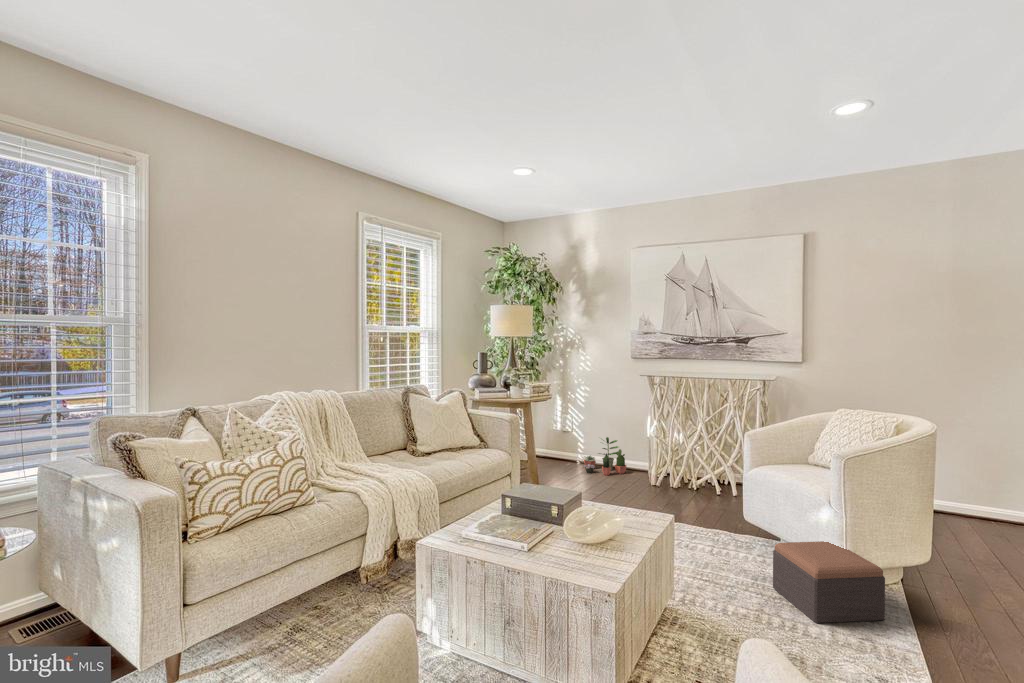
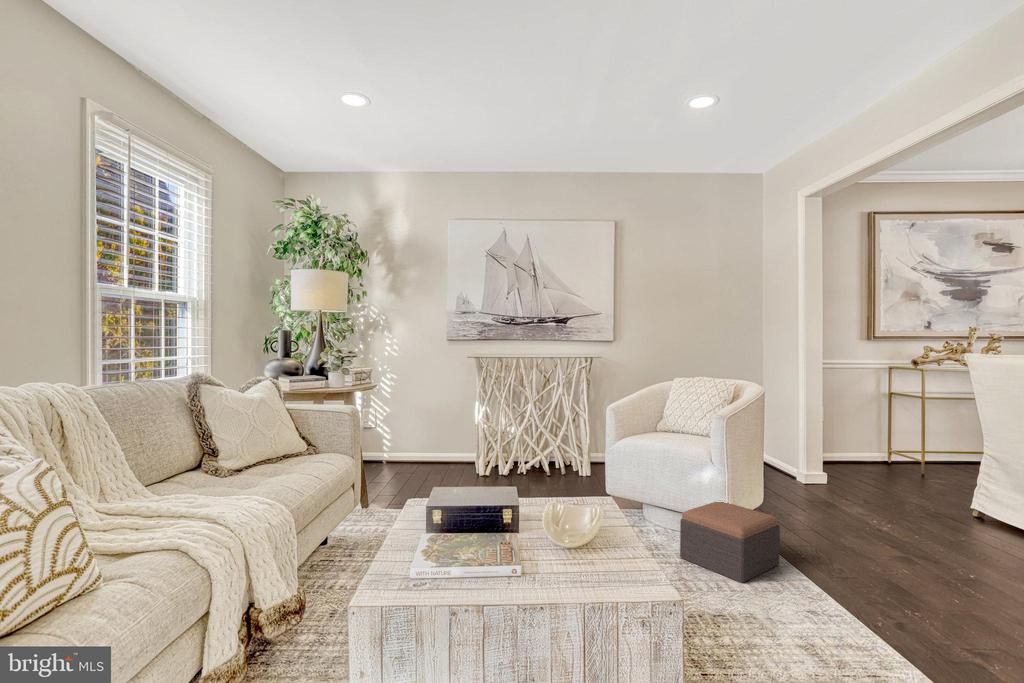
potted plant: present [584,437,626,475] -> none [396,428,447,472]

